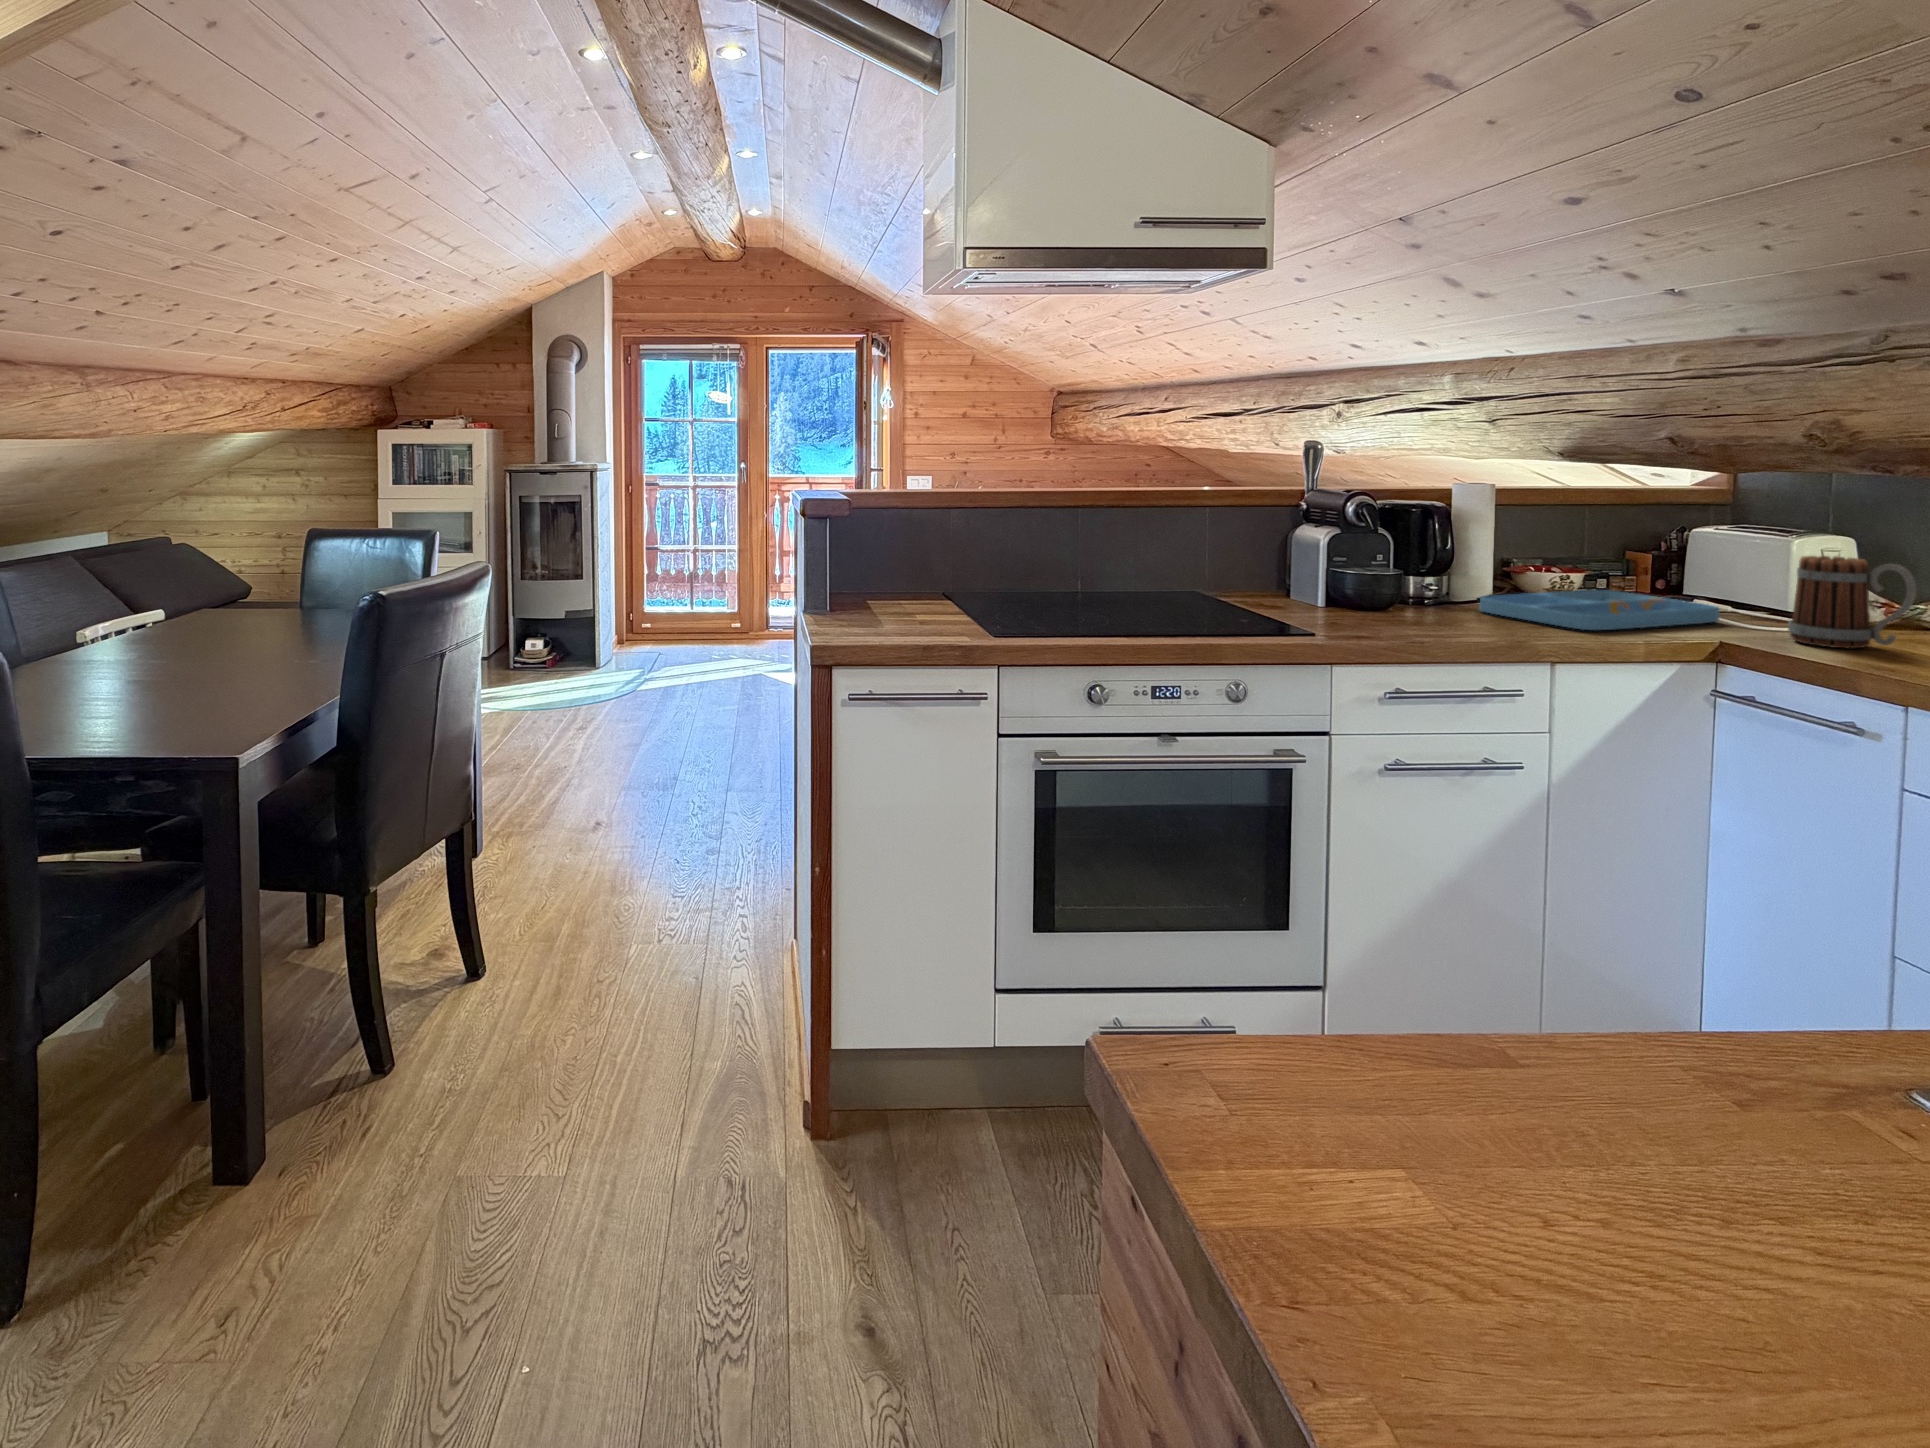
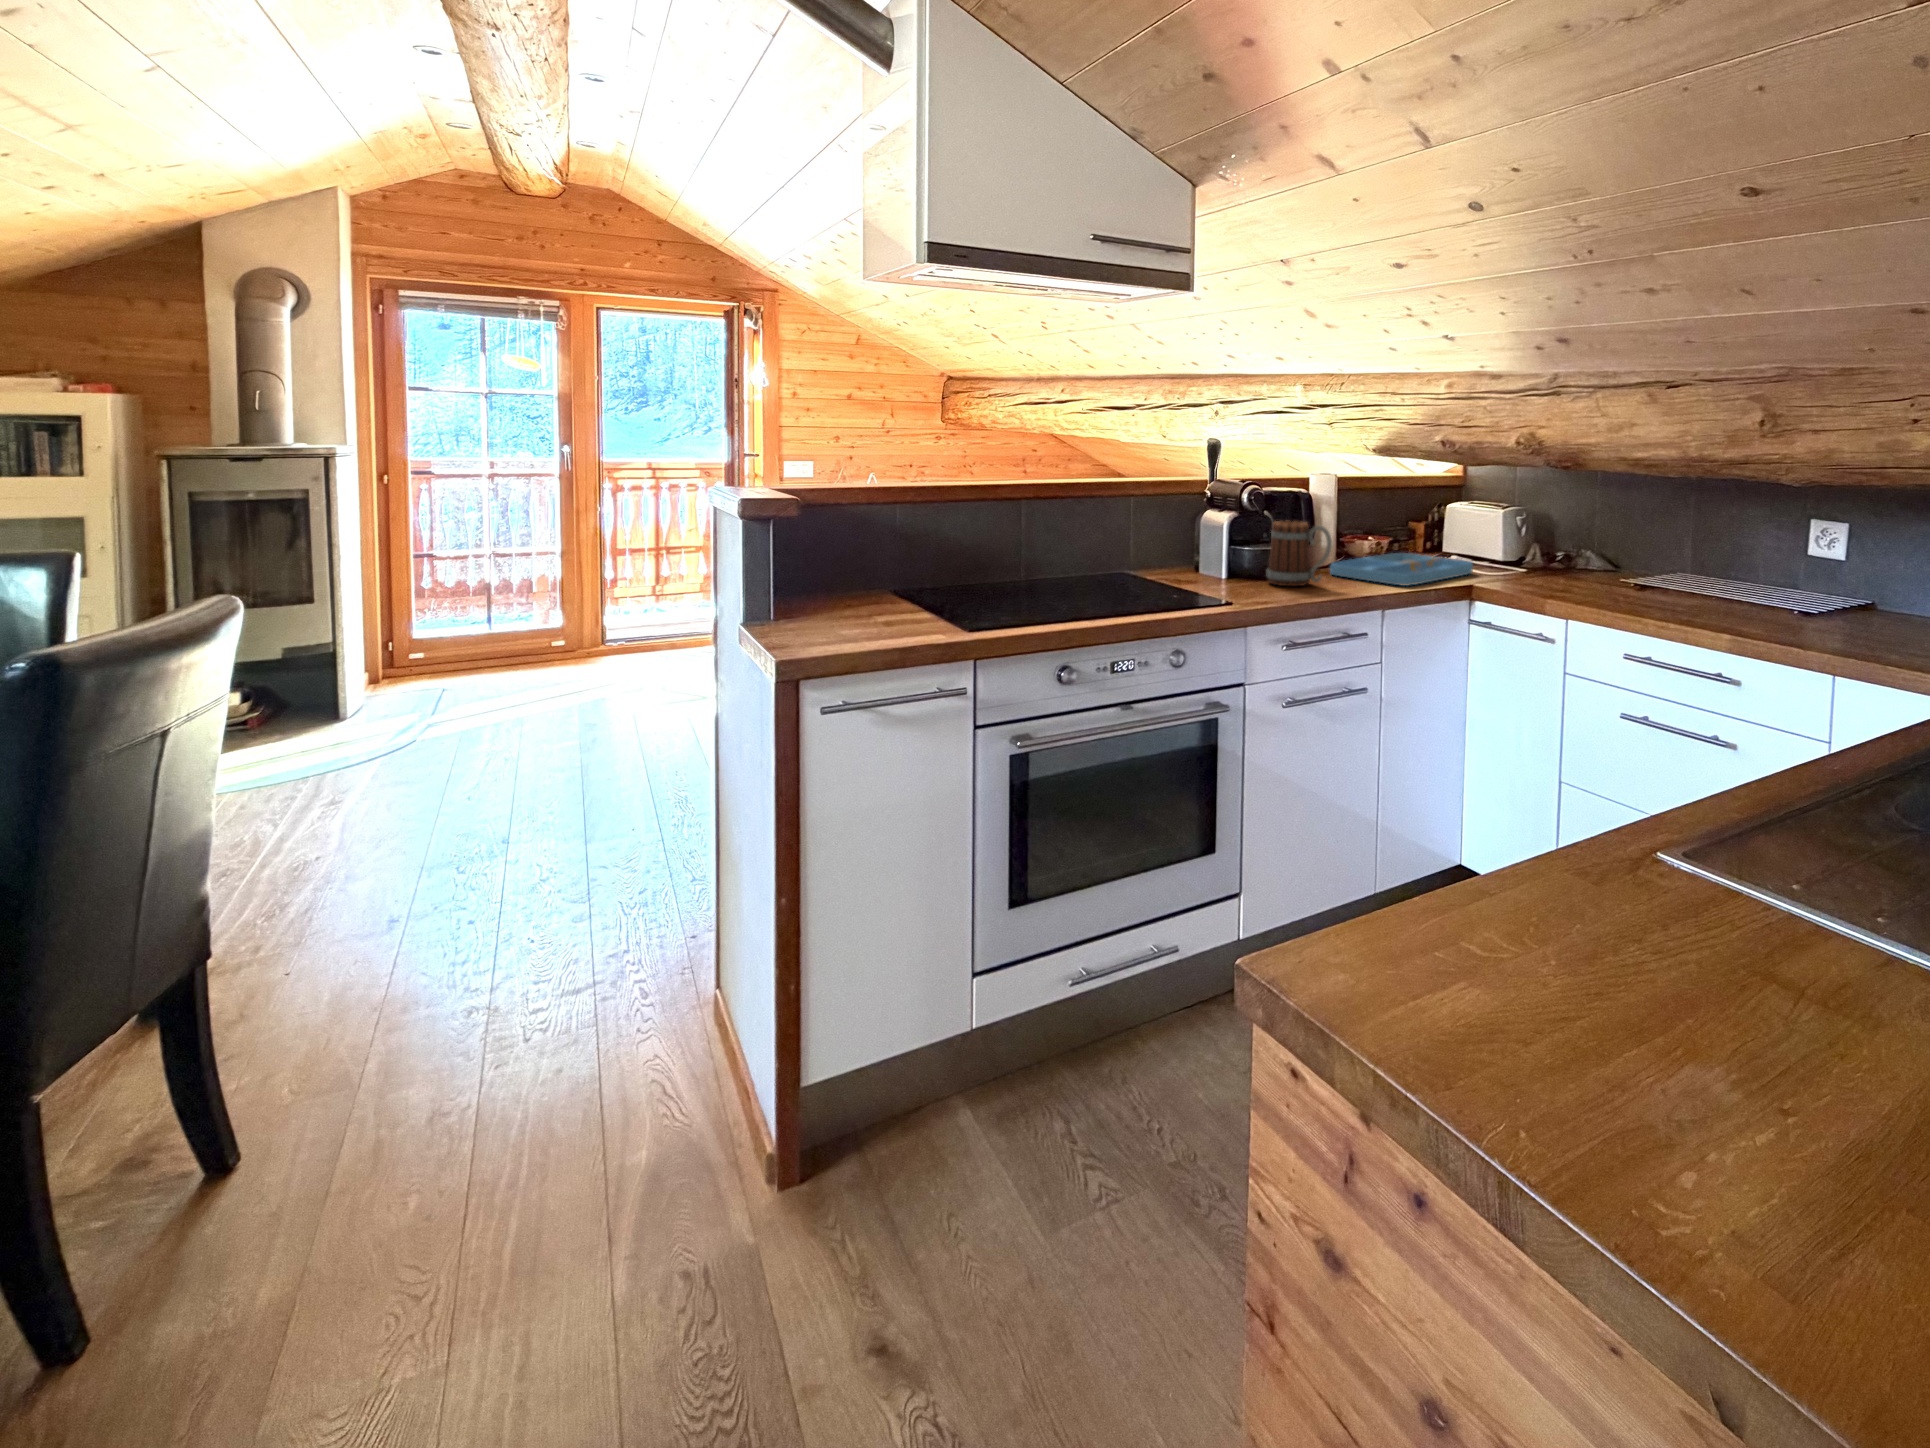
mug: present [1788,556,1916,648] -> present [1266,521,1332,586]

